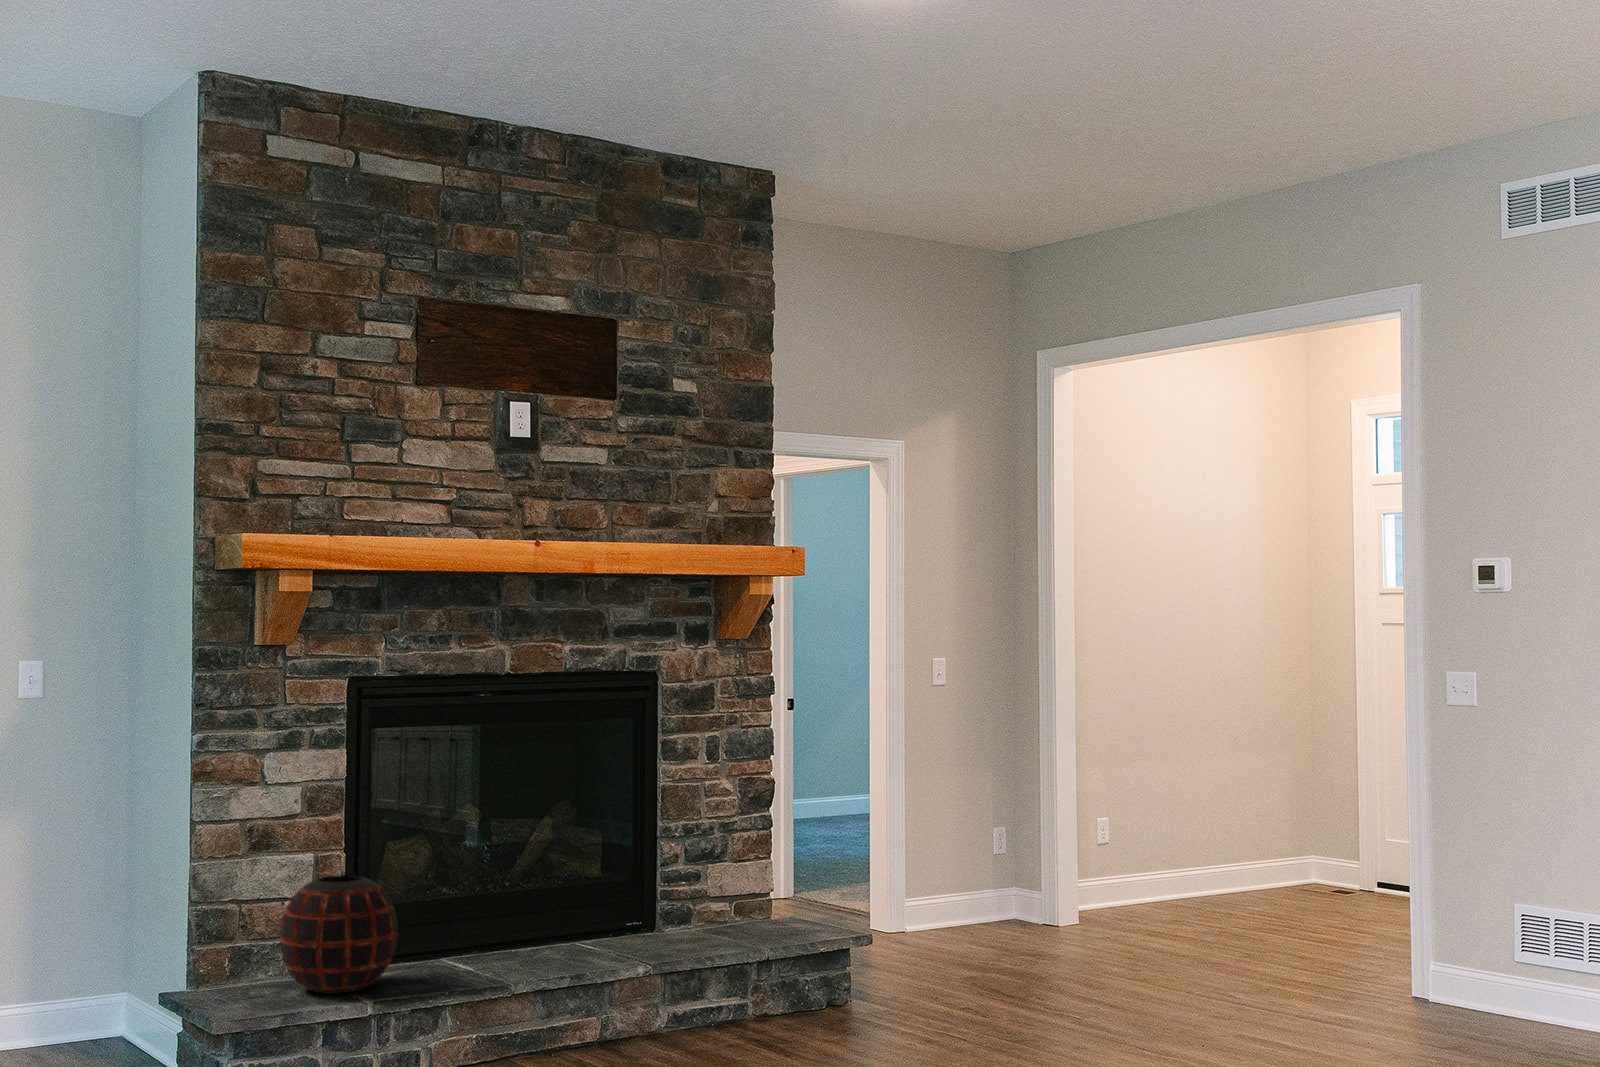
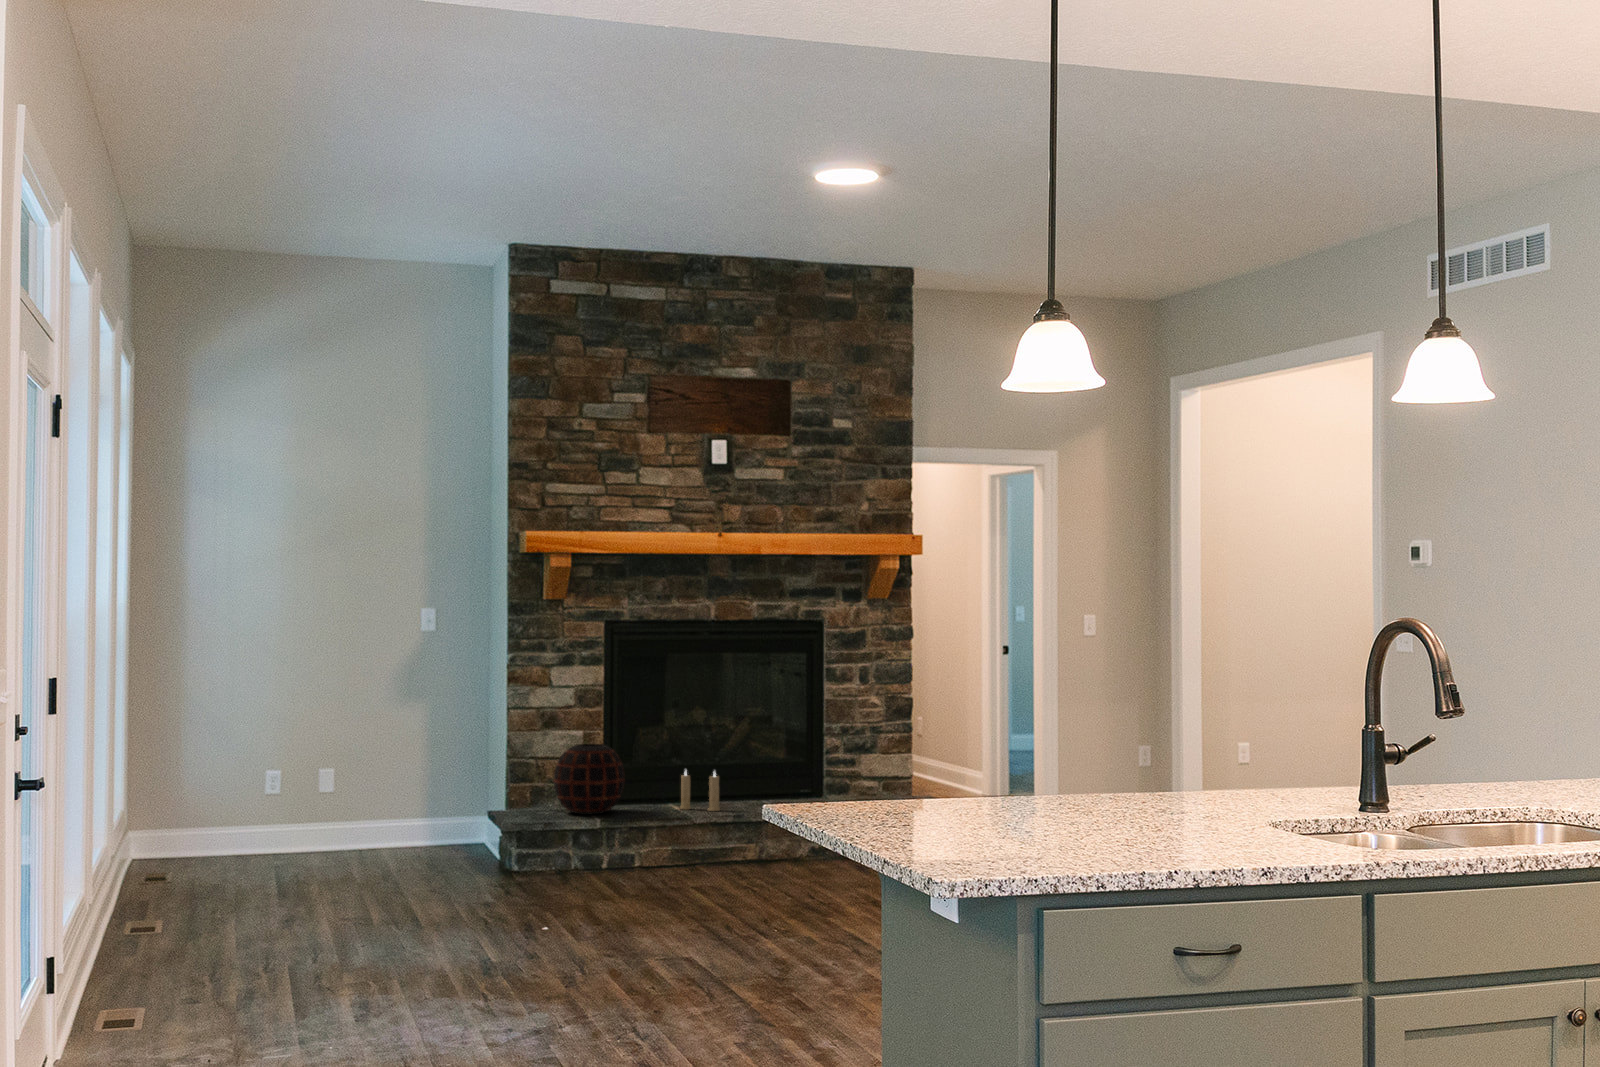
candle: none [474,903,542,970] -> present [680,771,720,811]

